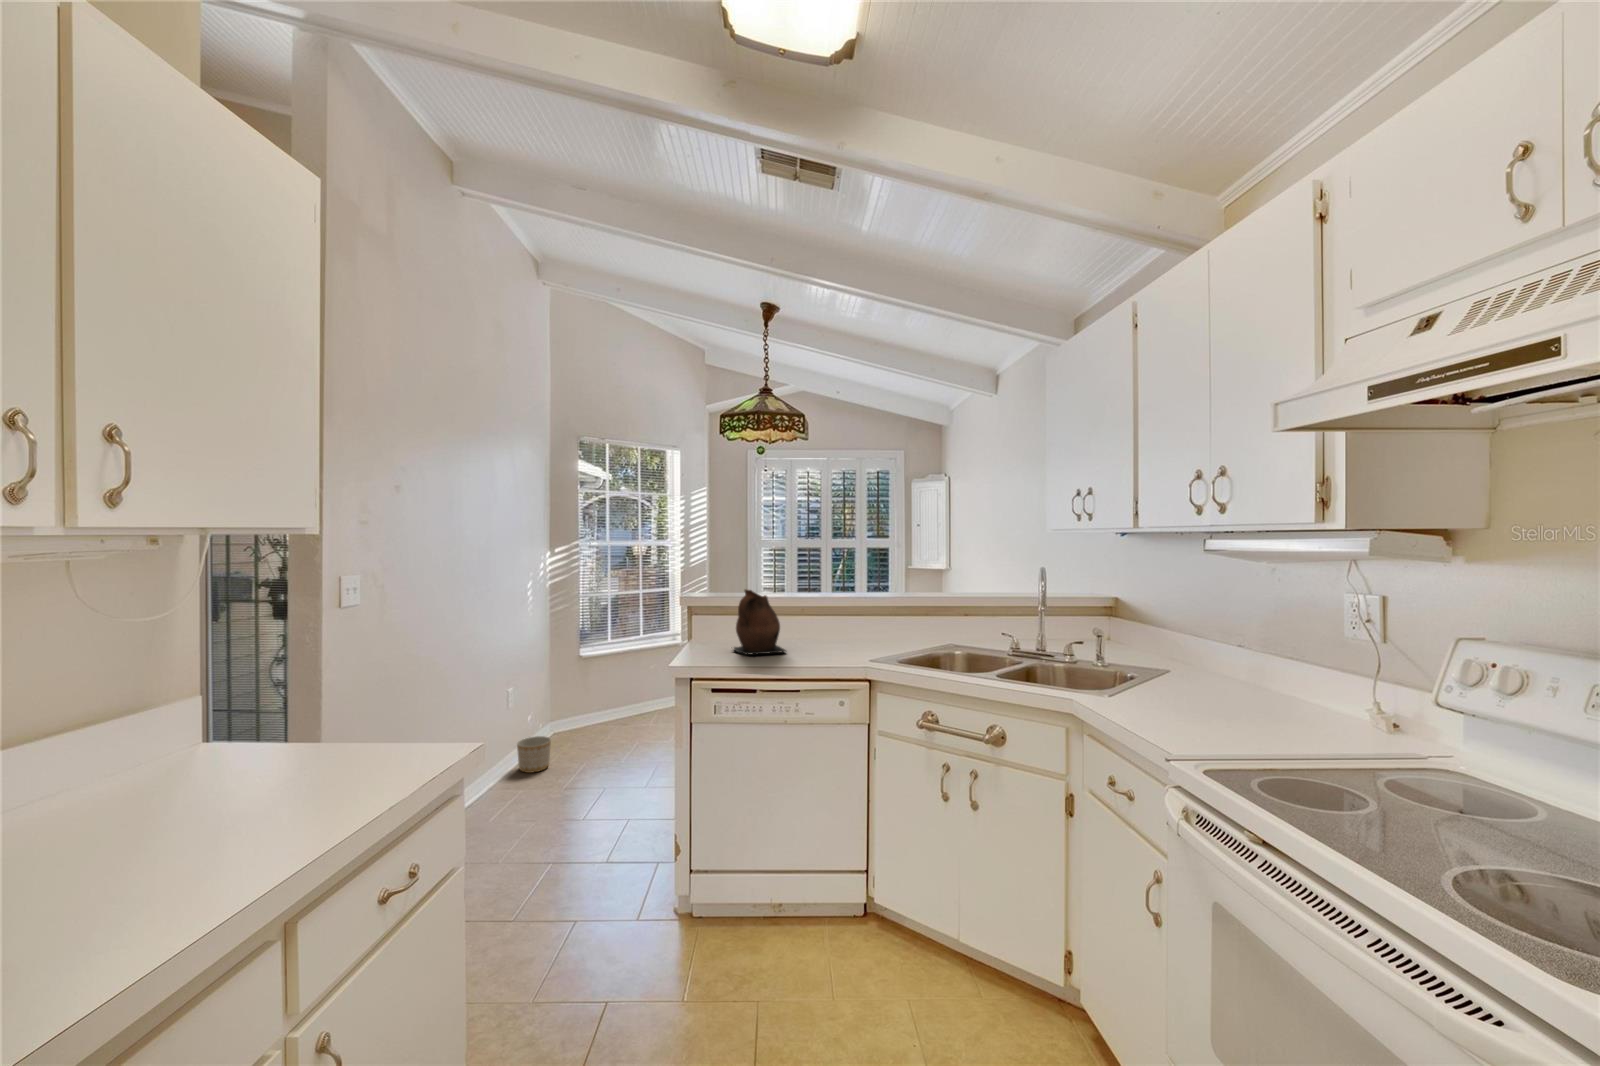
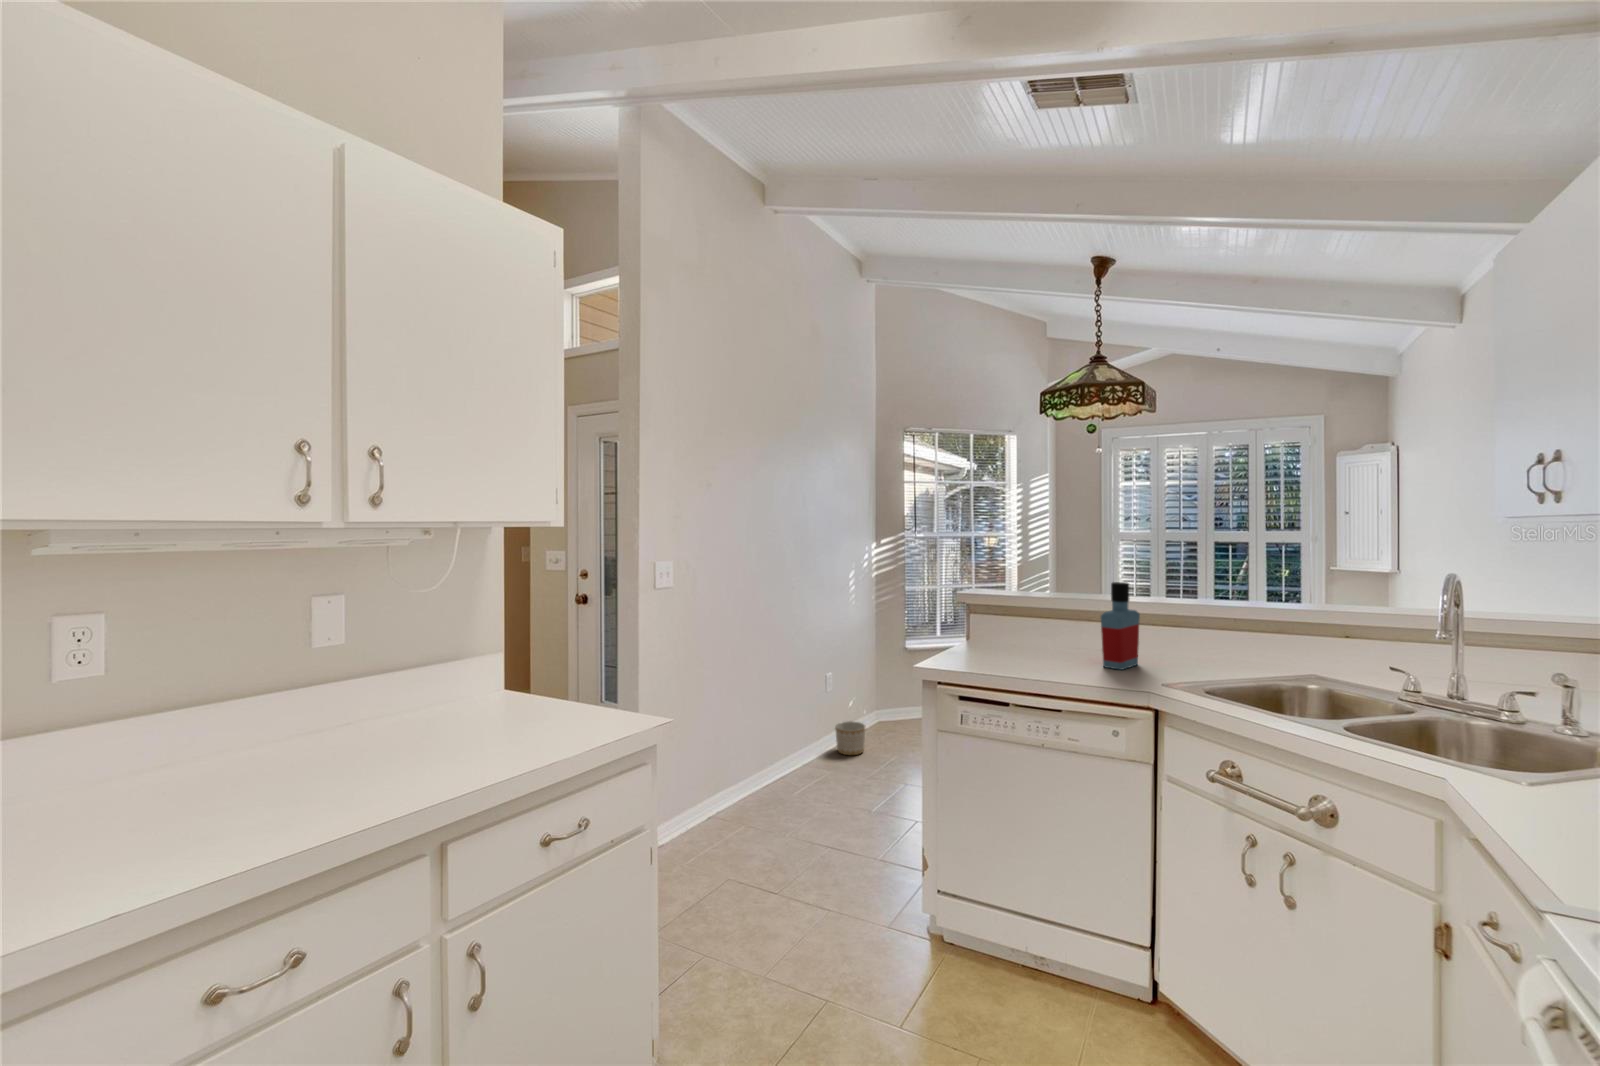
bottle: none [816,580,841,652] -> present [1101,582,1140,670]
ceramic pitcher: present [734,589,786,654] -> none [998,590,1062,666]

